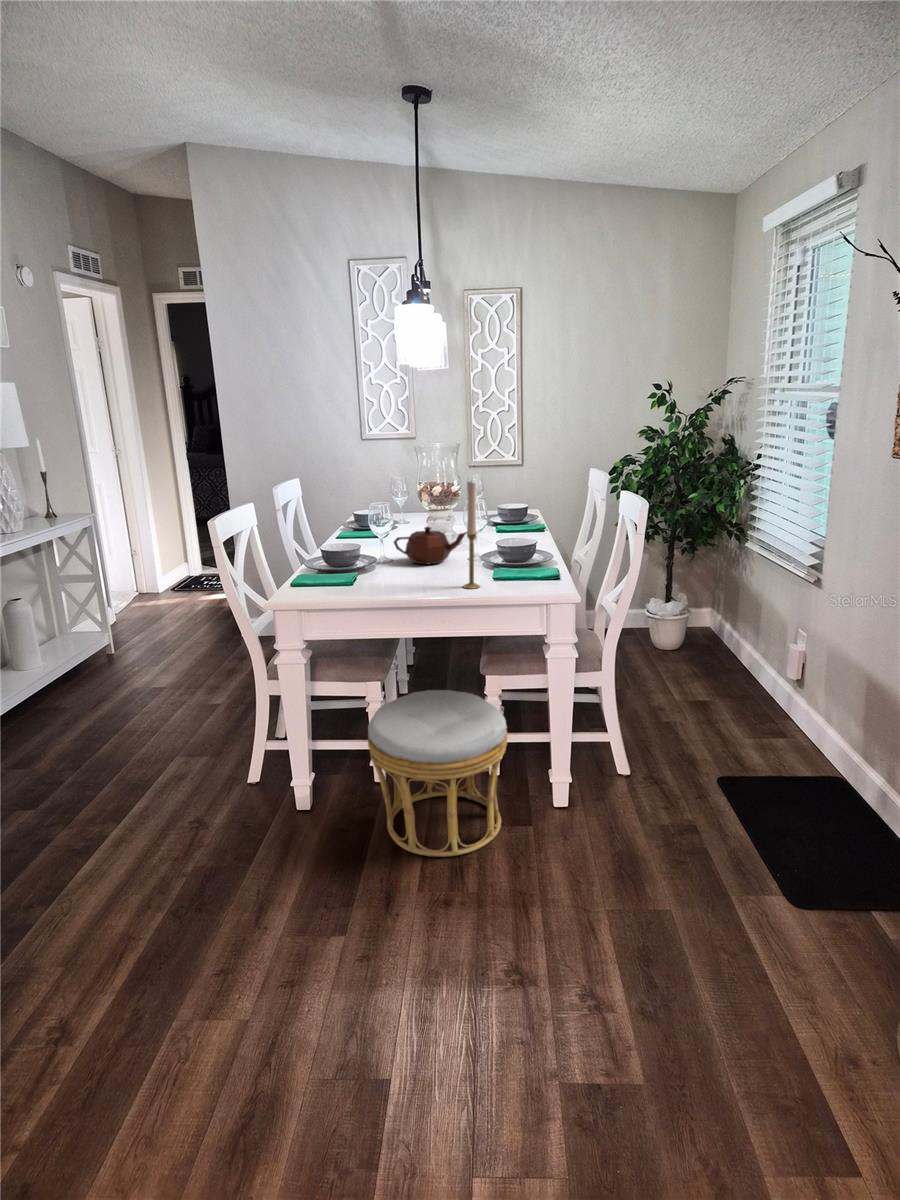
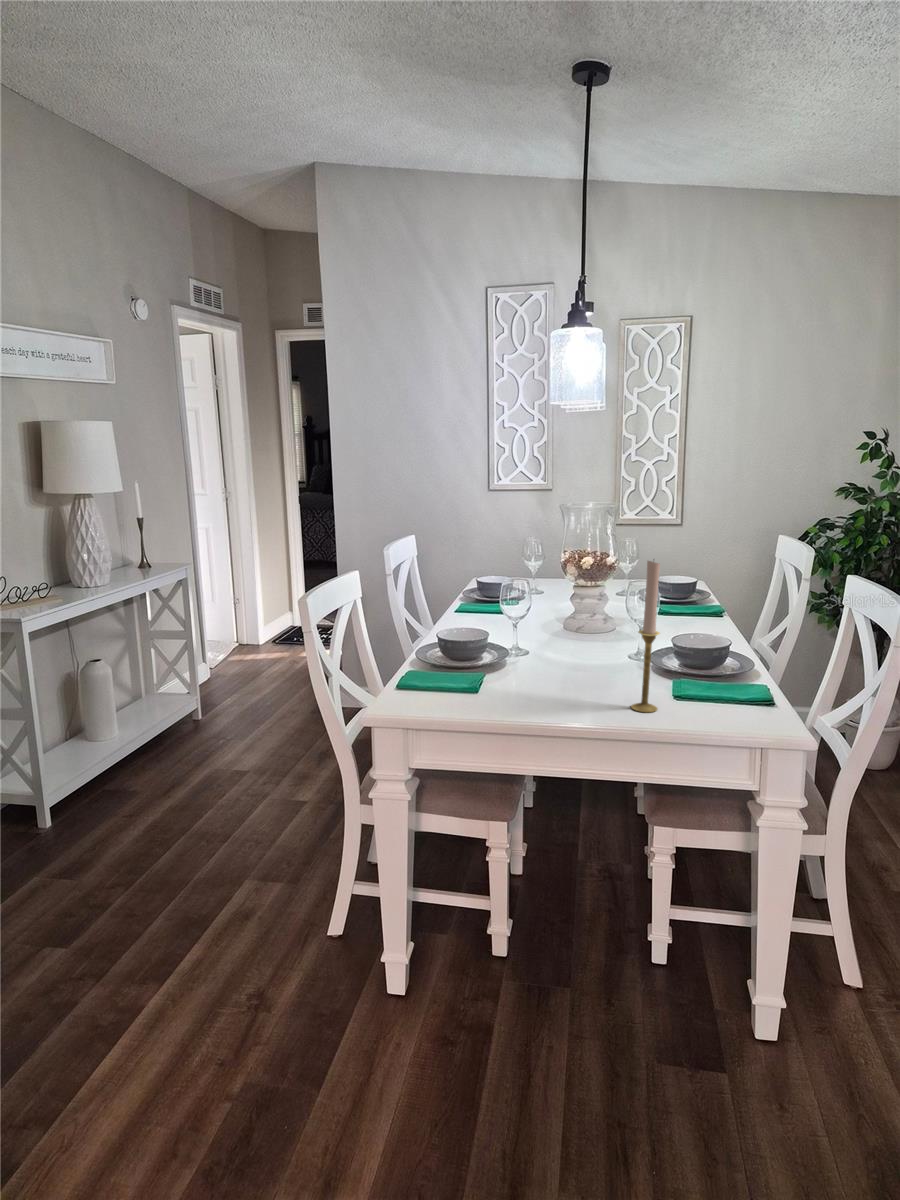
teapot: present [394,526,466,564] -> none [530,611,631,663]
ottoman: present [368,690,507,857] -> none [487,844,693,1118]

